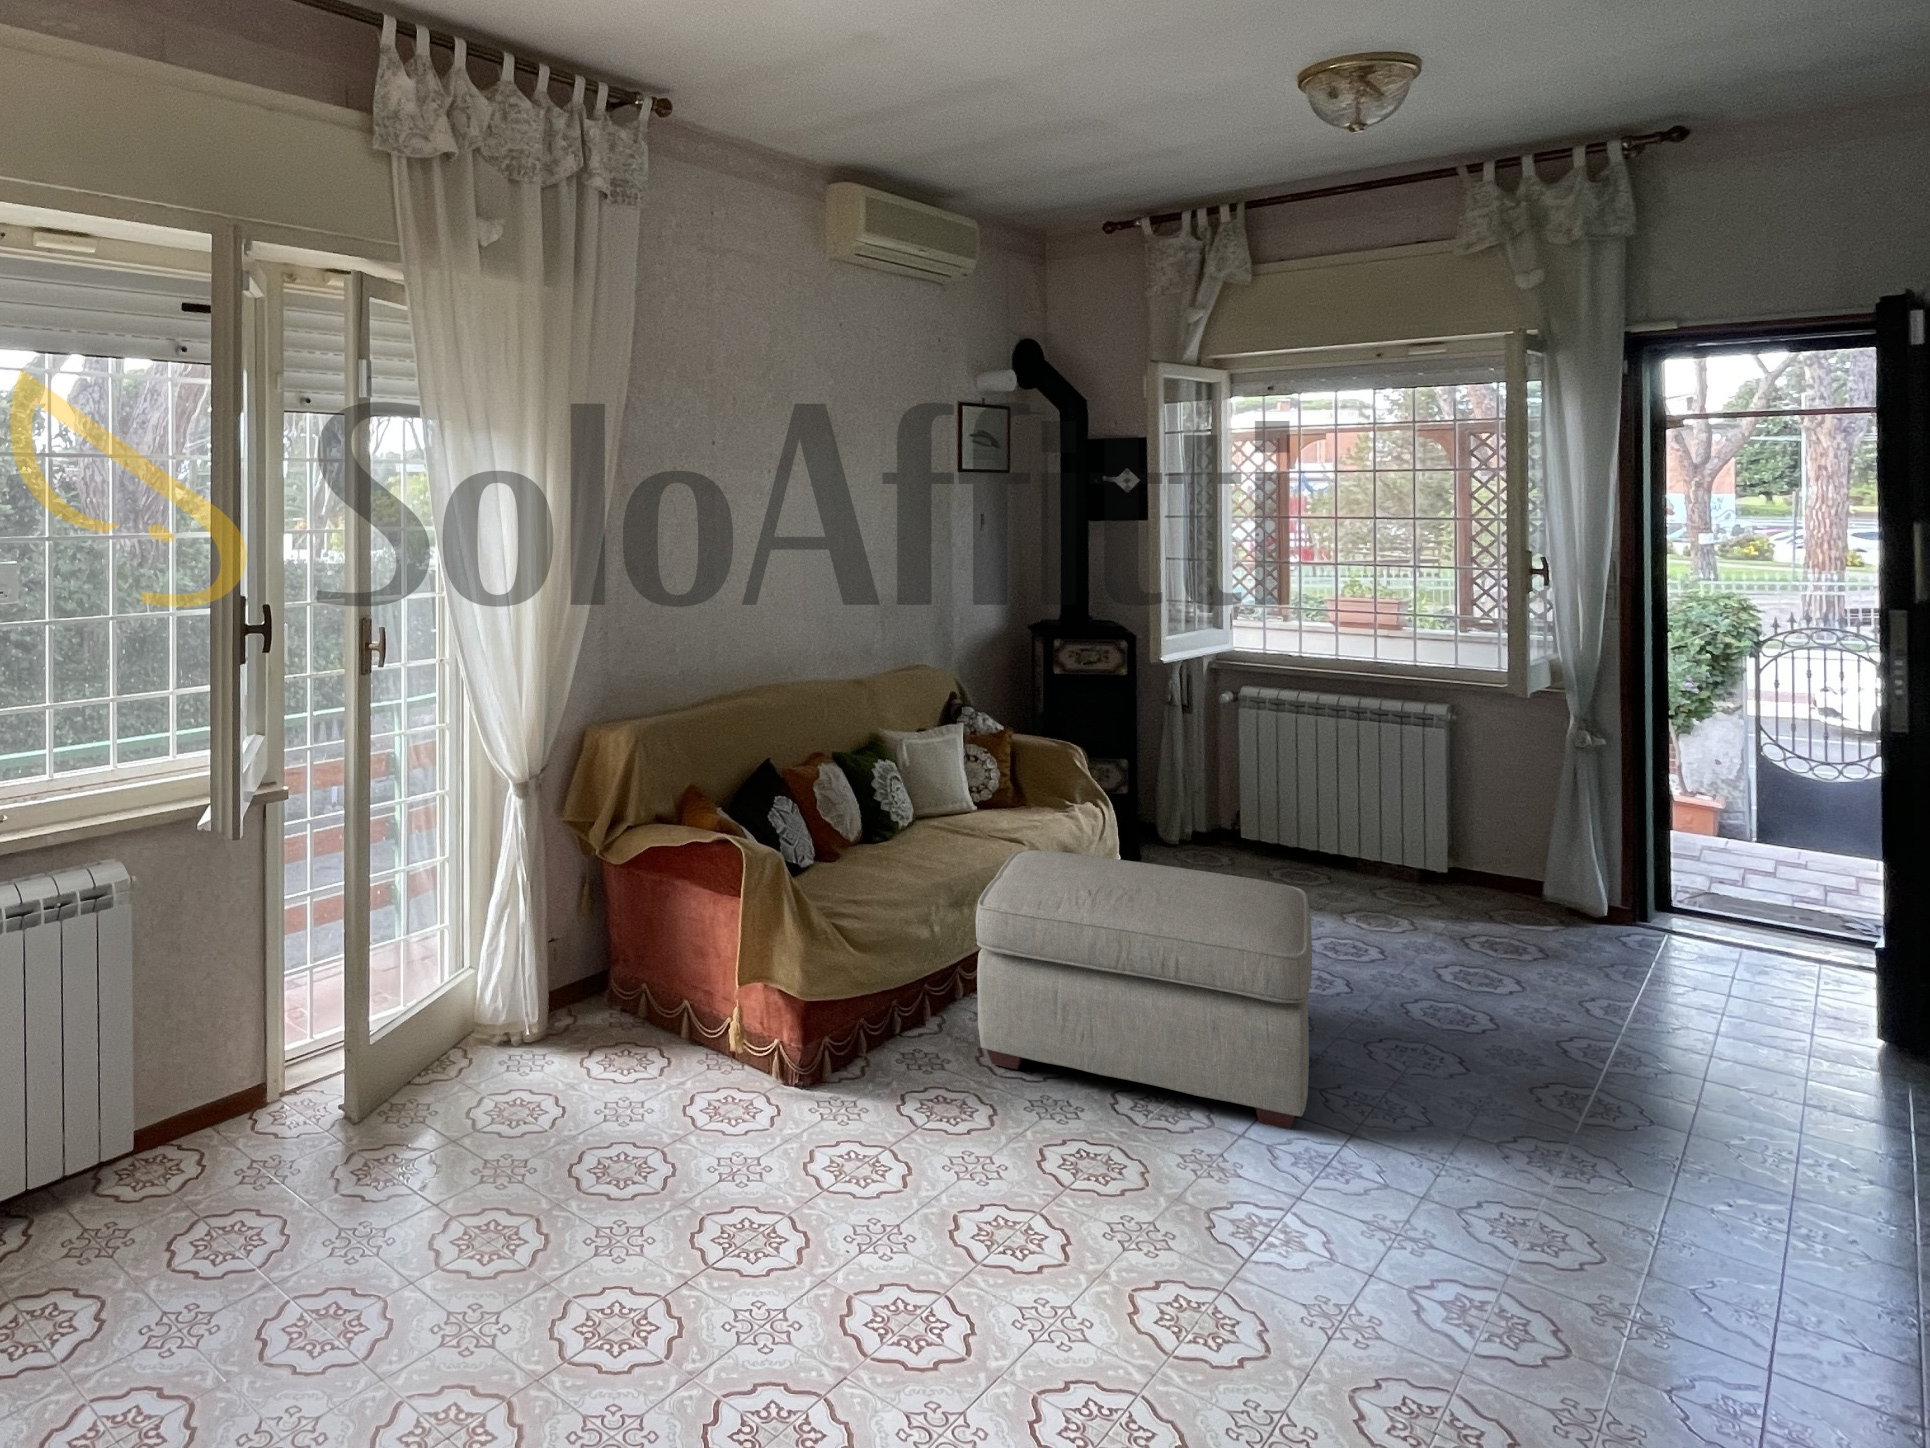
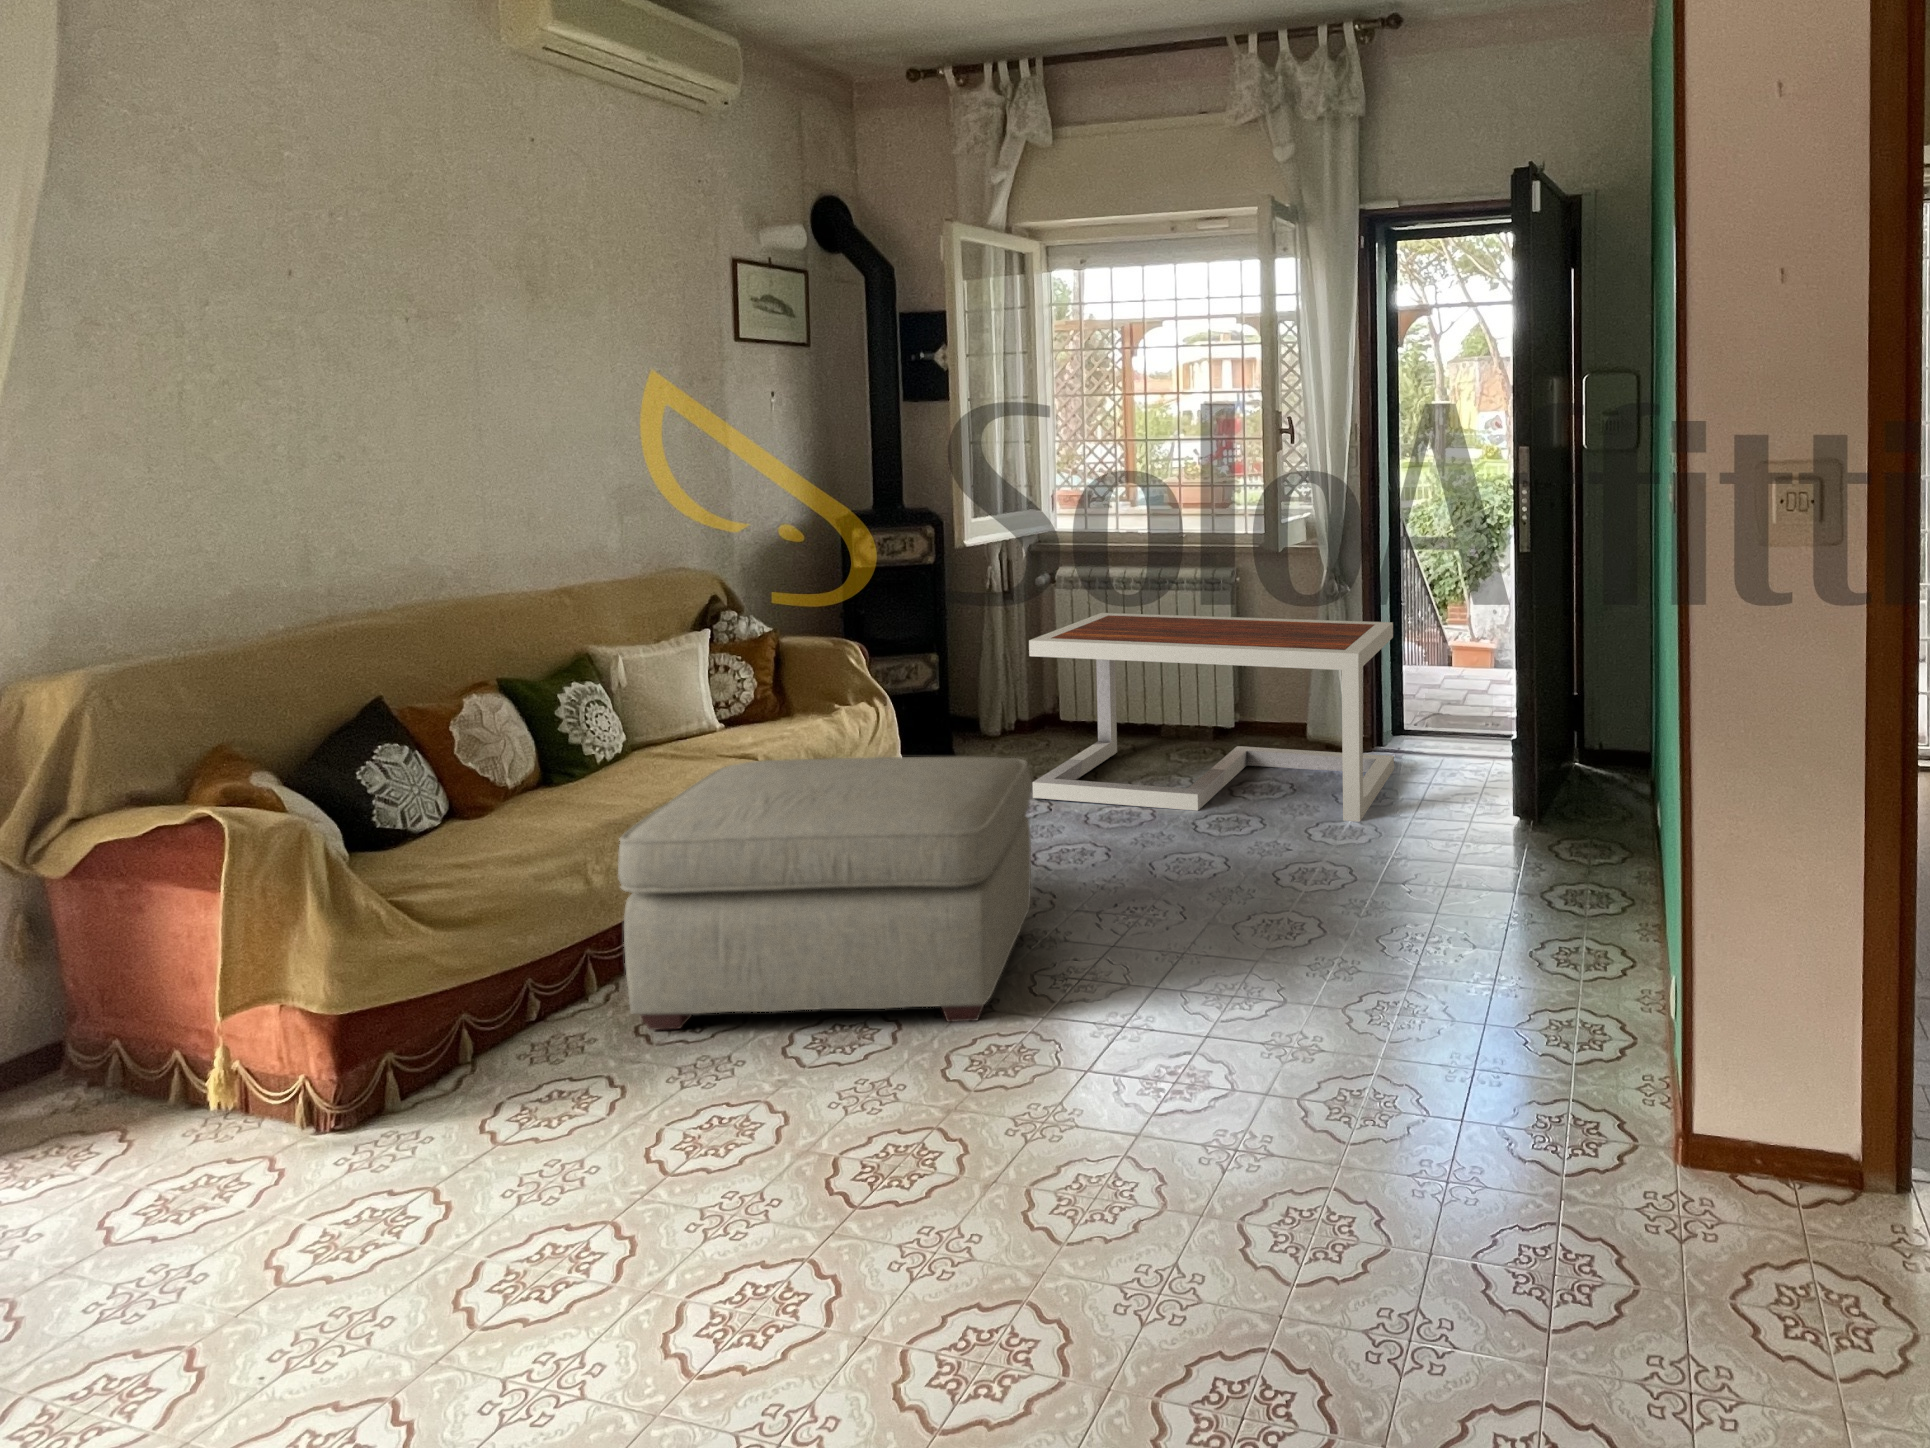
coffee table: none [1244,737,1681,1012] -> present [1029,613,1394,822]

